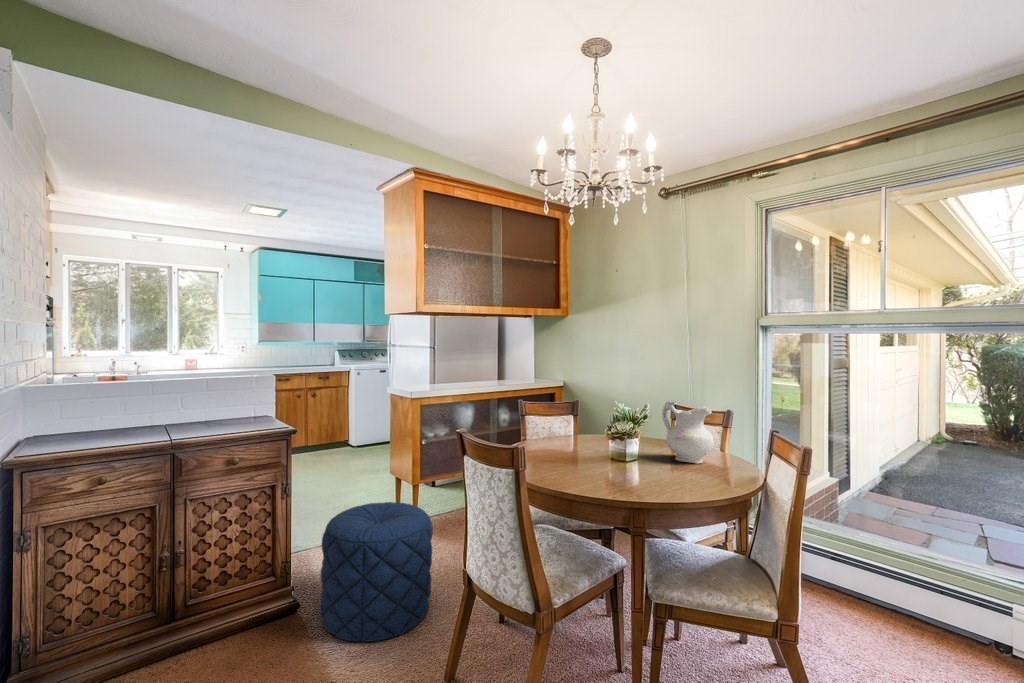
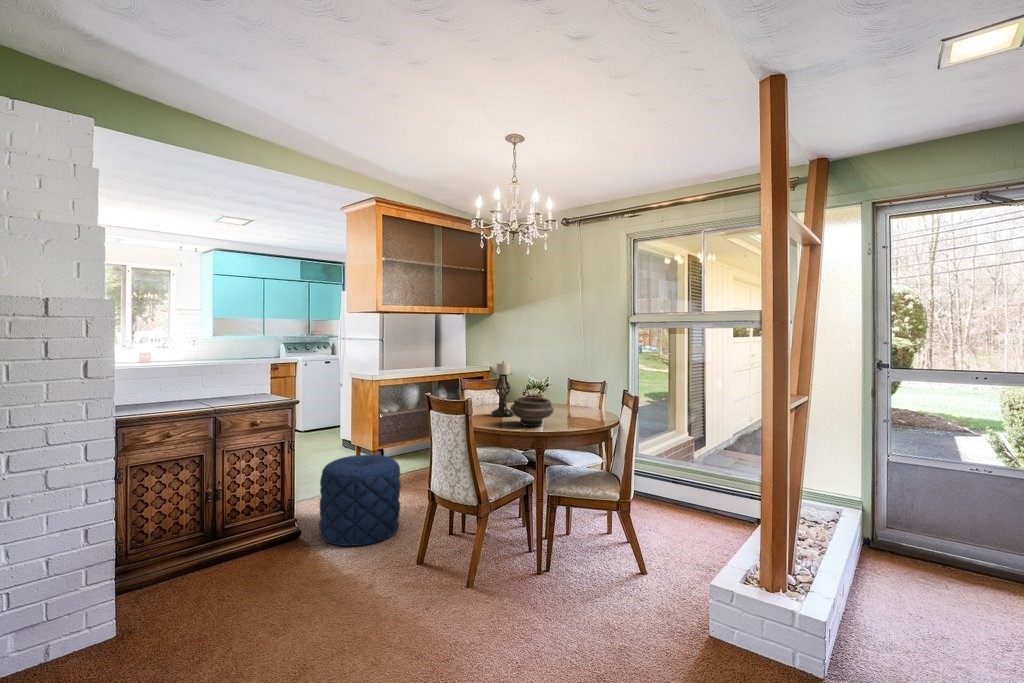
candle holder: none [559,378,594,461] -> present [491,361,514,417]
ceramic pitcher: present [662,402,713,463] -> none [560,377,591,416]
bowl: none [588,434,659,484] -> present [510,397,554,426]

